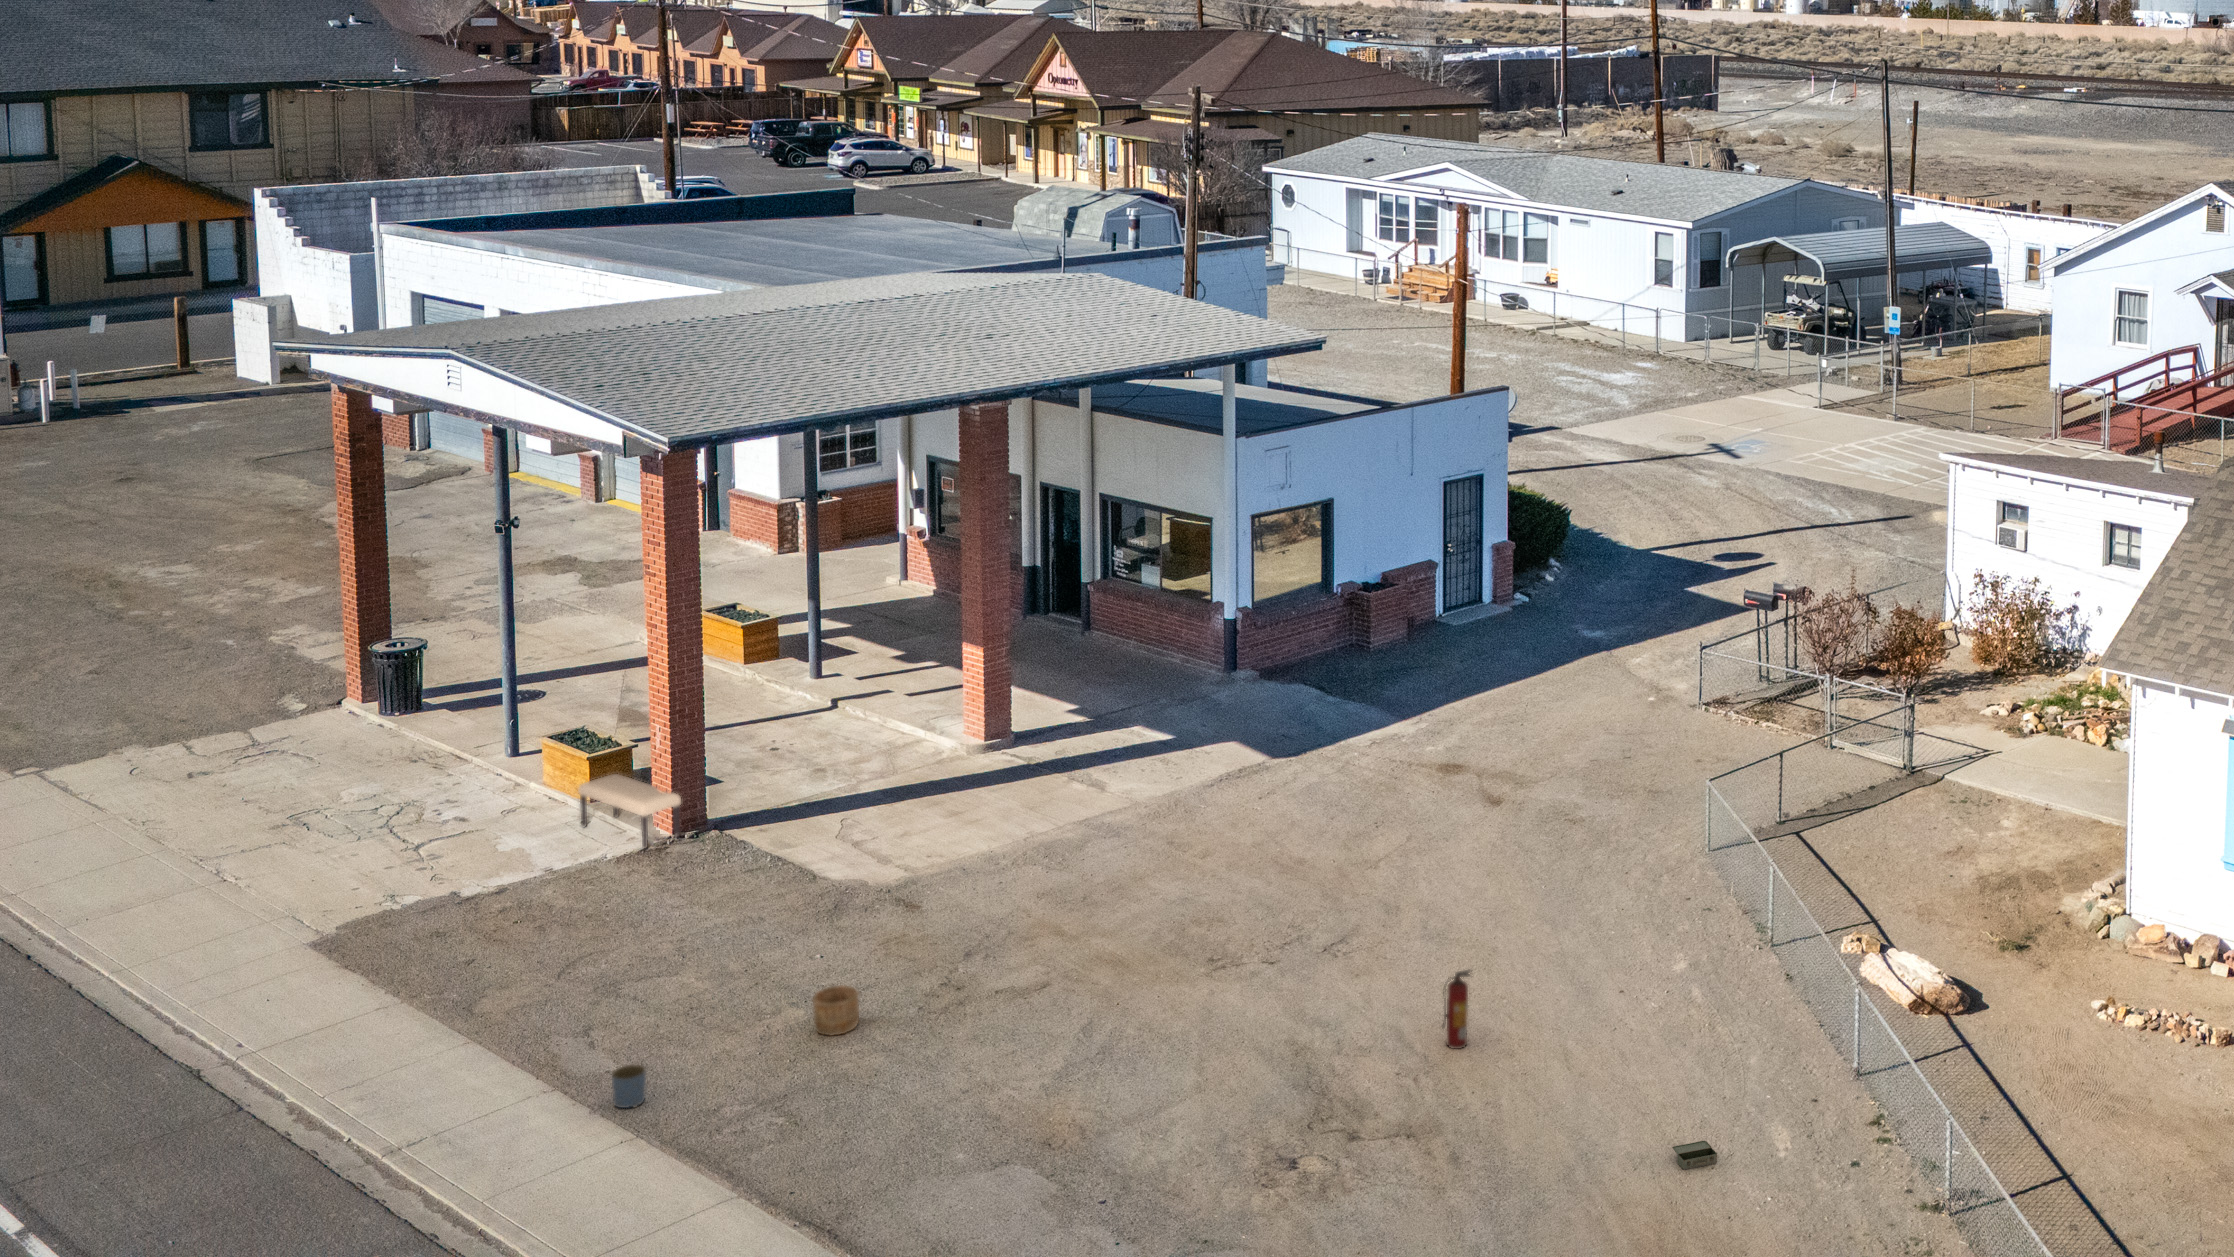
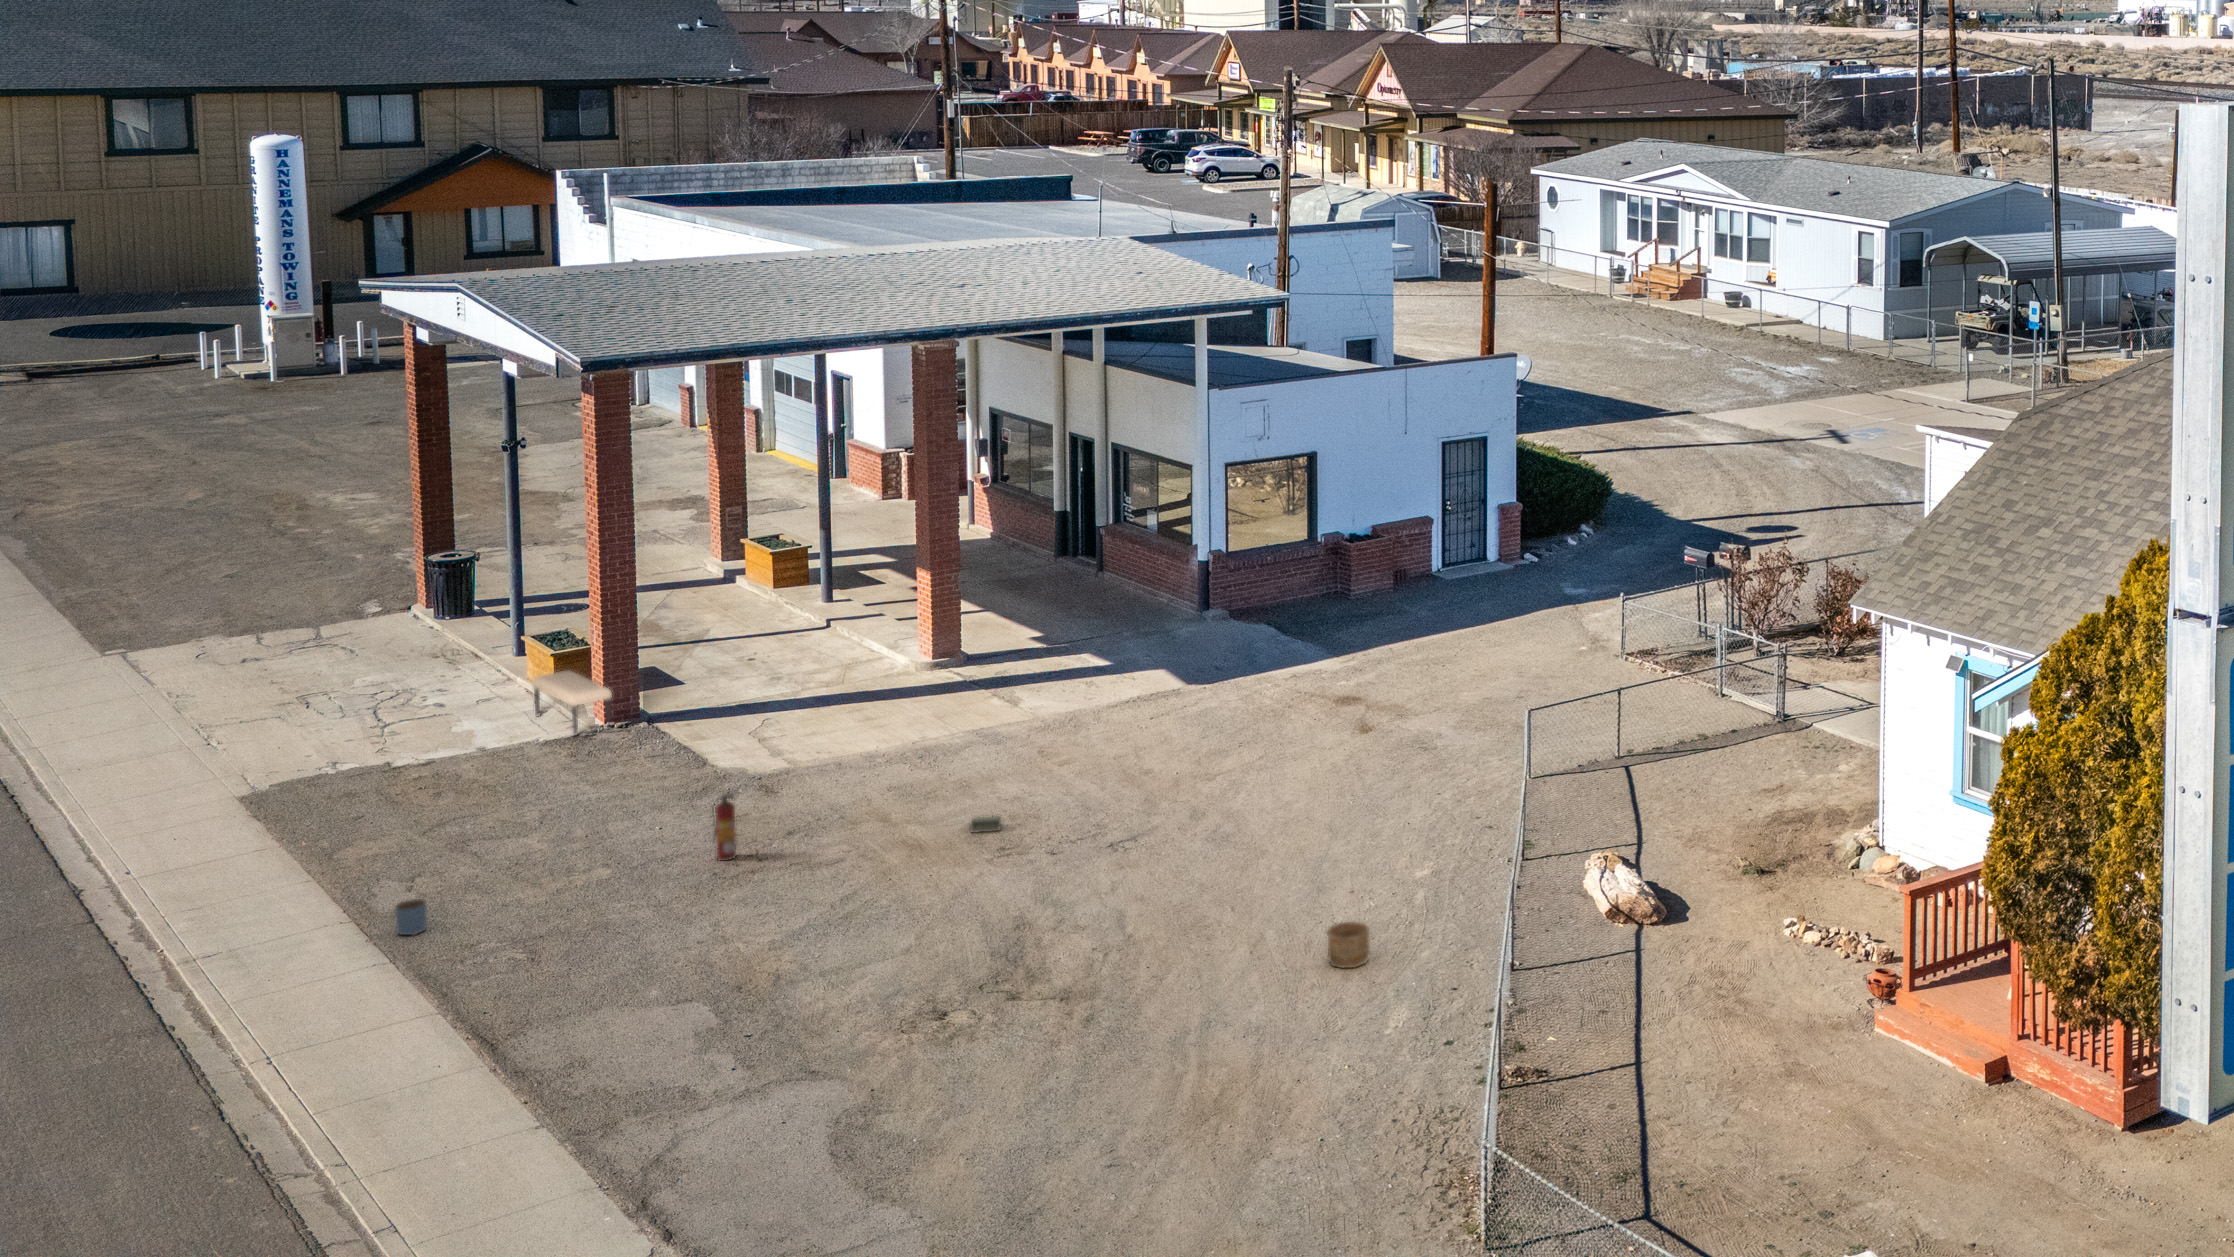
fire extinguisher: present [1443,970,1472,1049] -> present [713,794,737,861]
wooden bucket: present [812,985,859,1035] -> present [1327,922,1370,968]
toolbox: present [1672,1141,1717,1170] -> present [970,816,1001,833]

